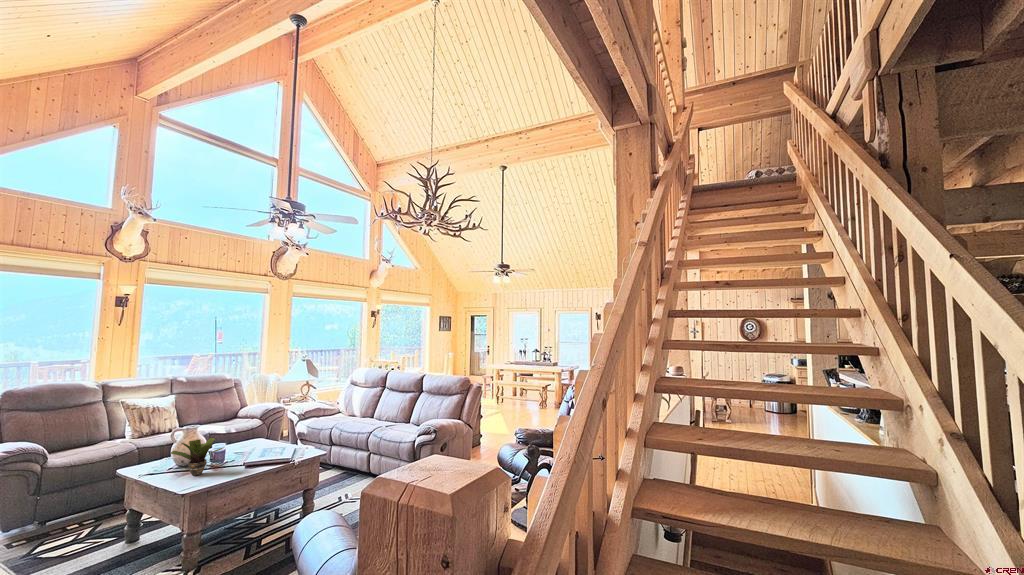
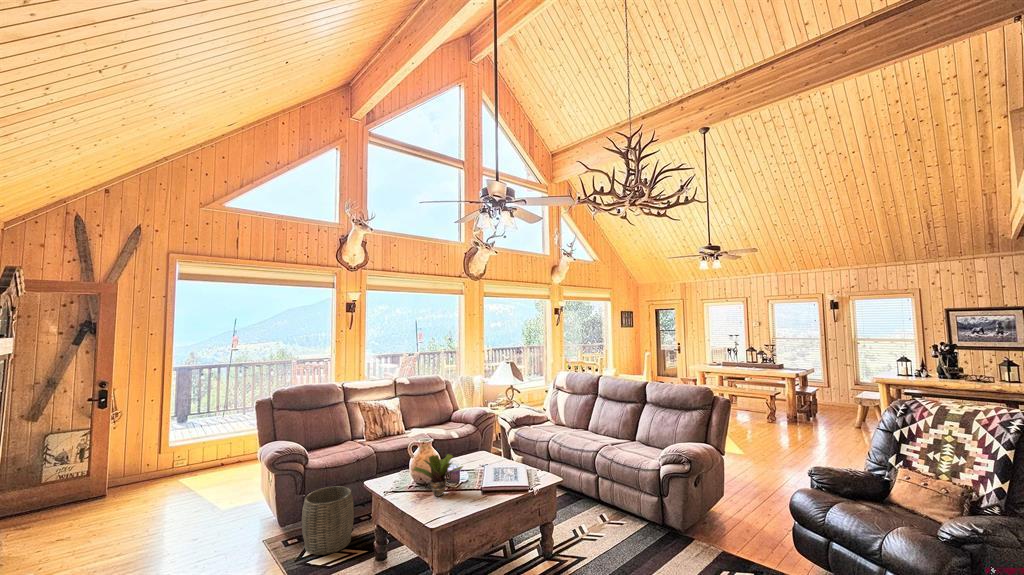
woven basket: none [33,481,102,550] -> present [302,486,354,555]

